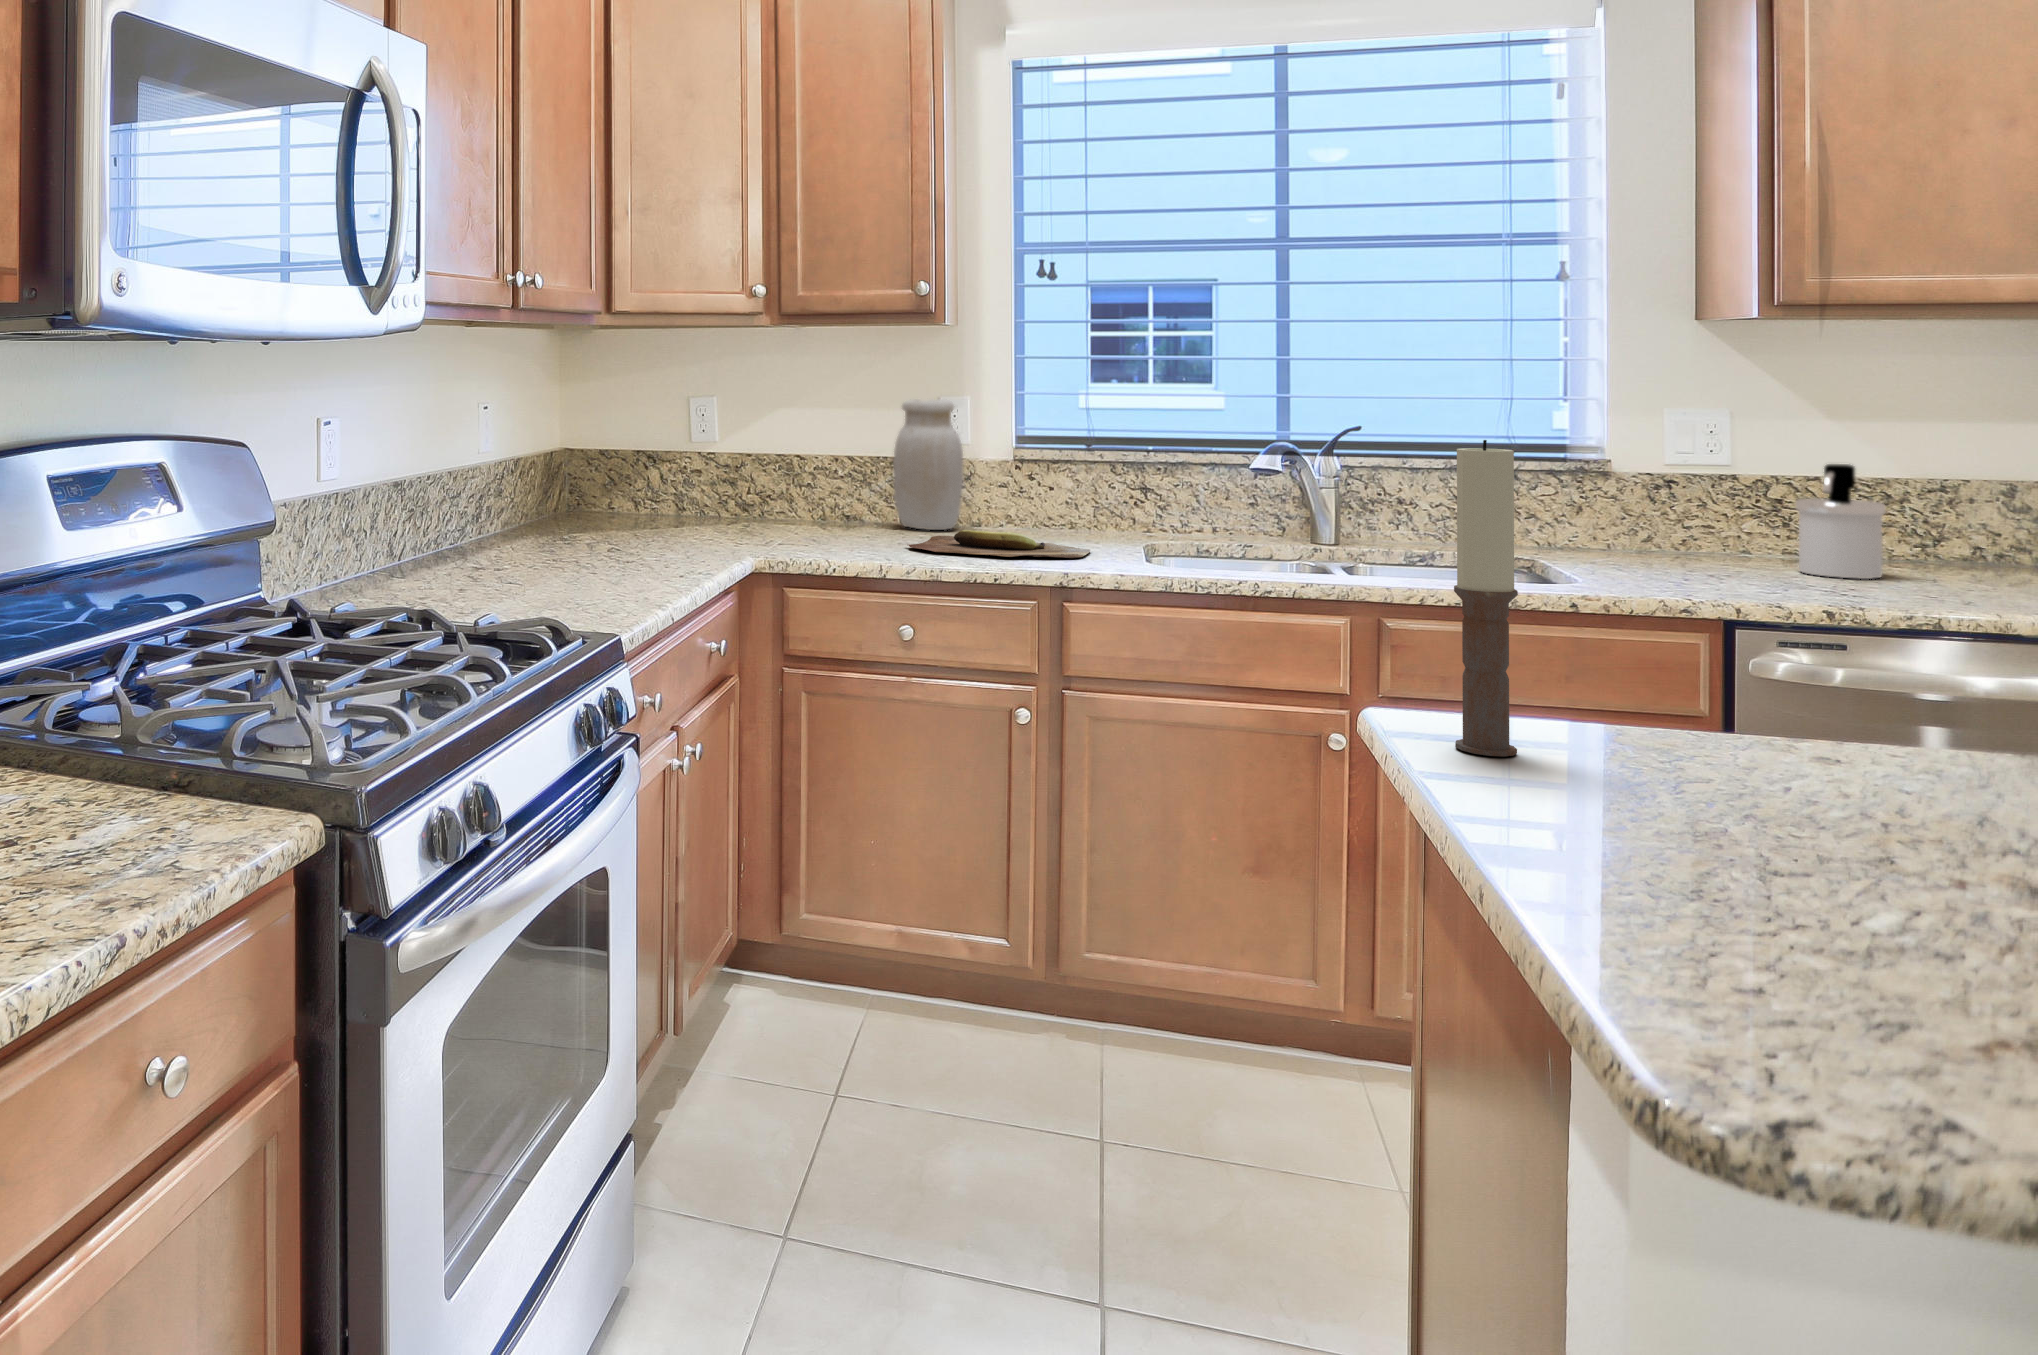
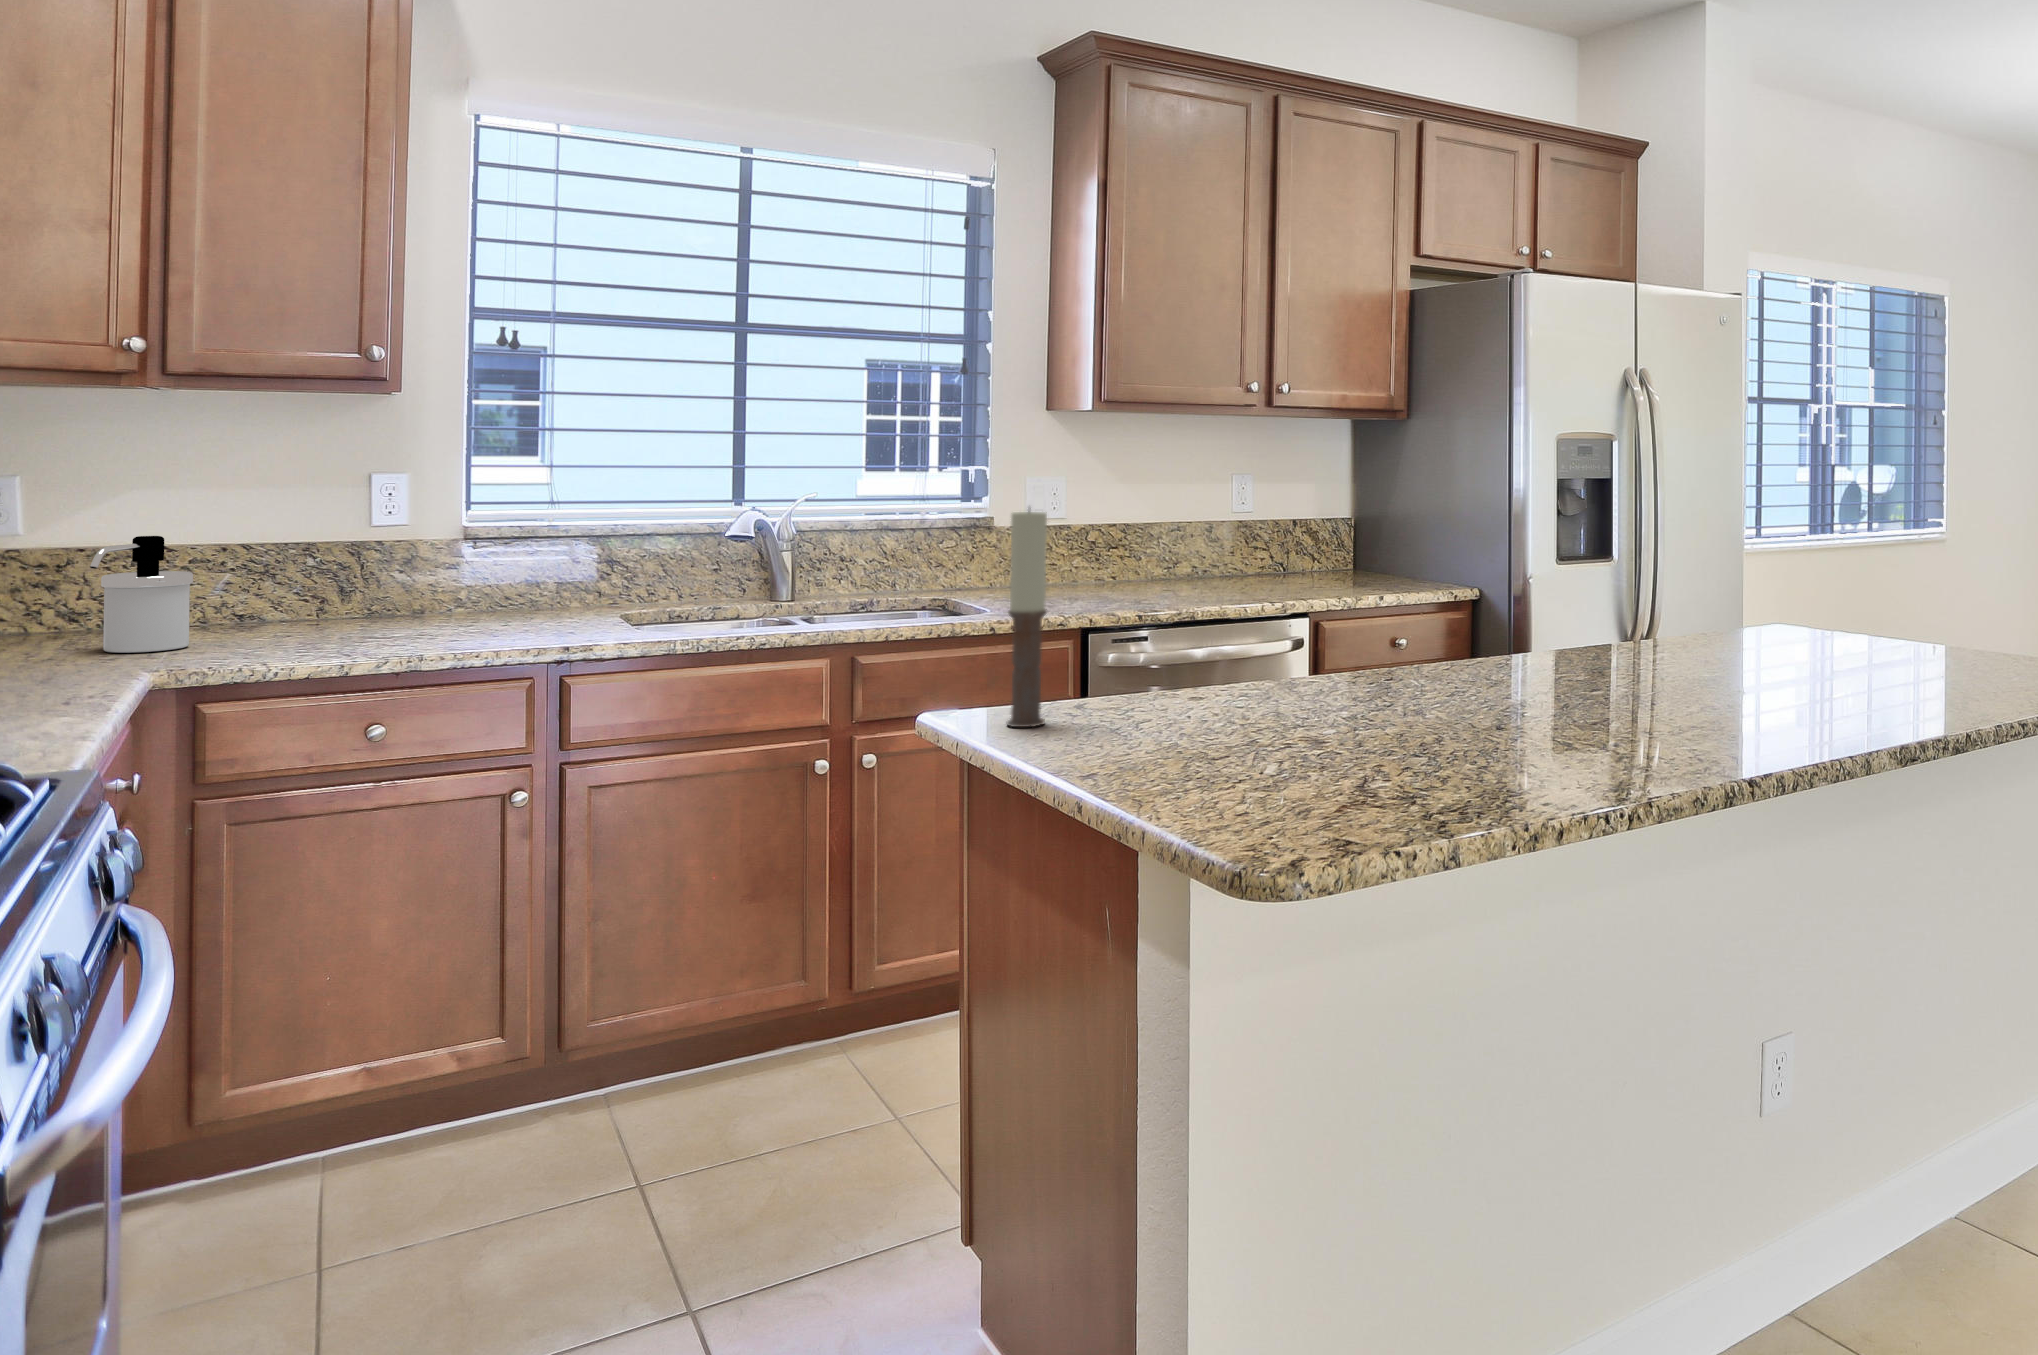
jar: present [893,399,963,530] -> none [307,475,403,622]
soap dispenser: present [1796,464,1885,579] -> present [90,536,193,653]
cutting board: present [909,530,1090,558] -> none [350,615,574,643]

